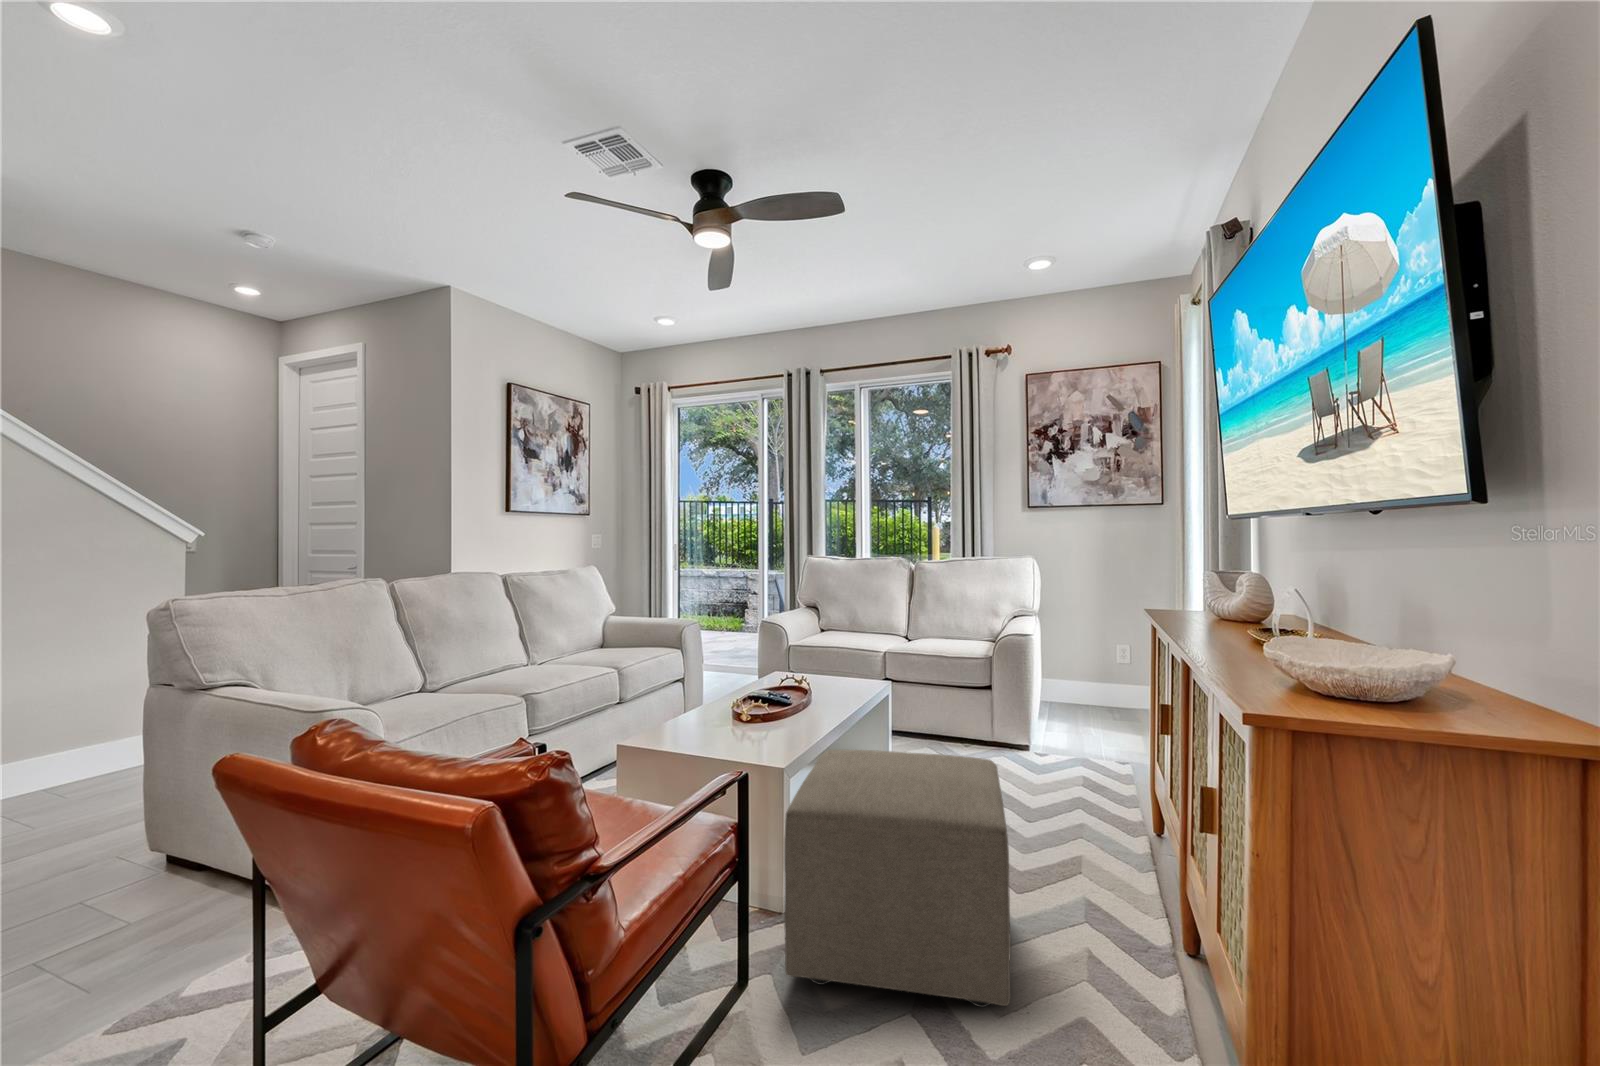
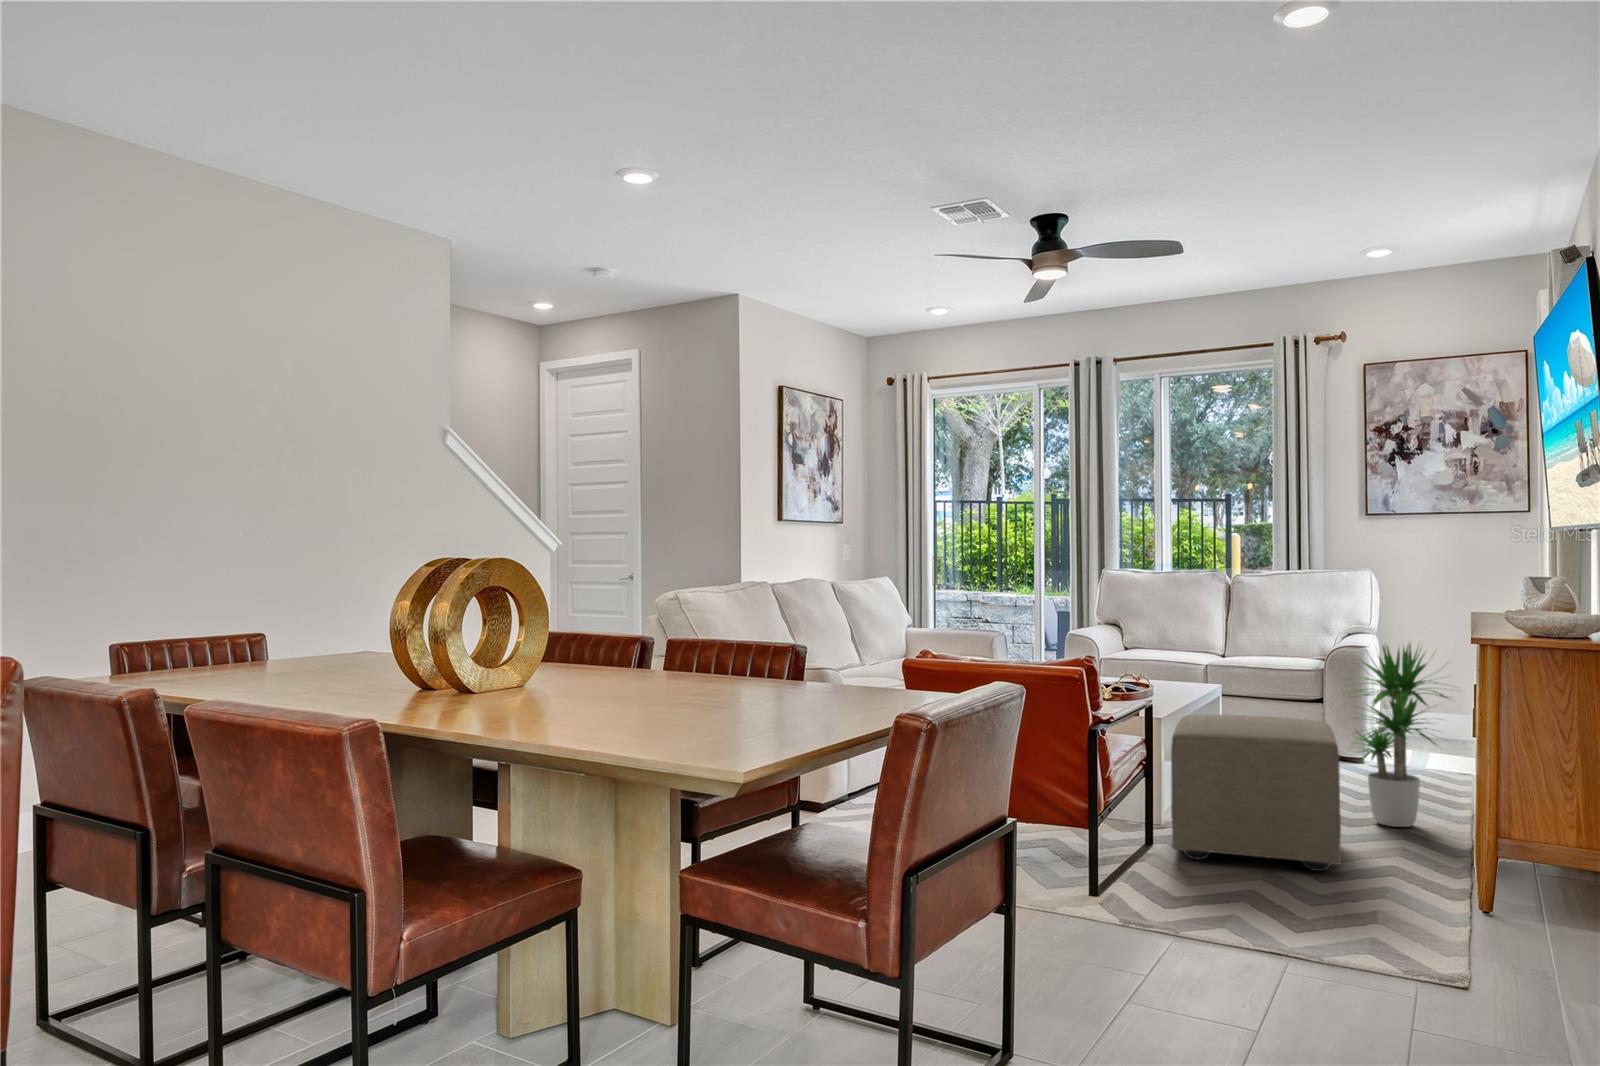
potted plant: none [1006,644,1148,869] -> present [1353,644,1448,827]

